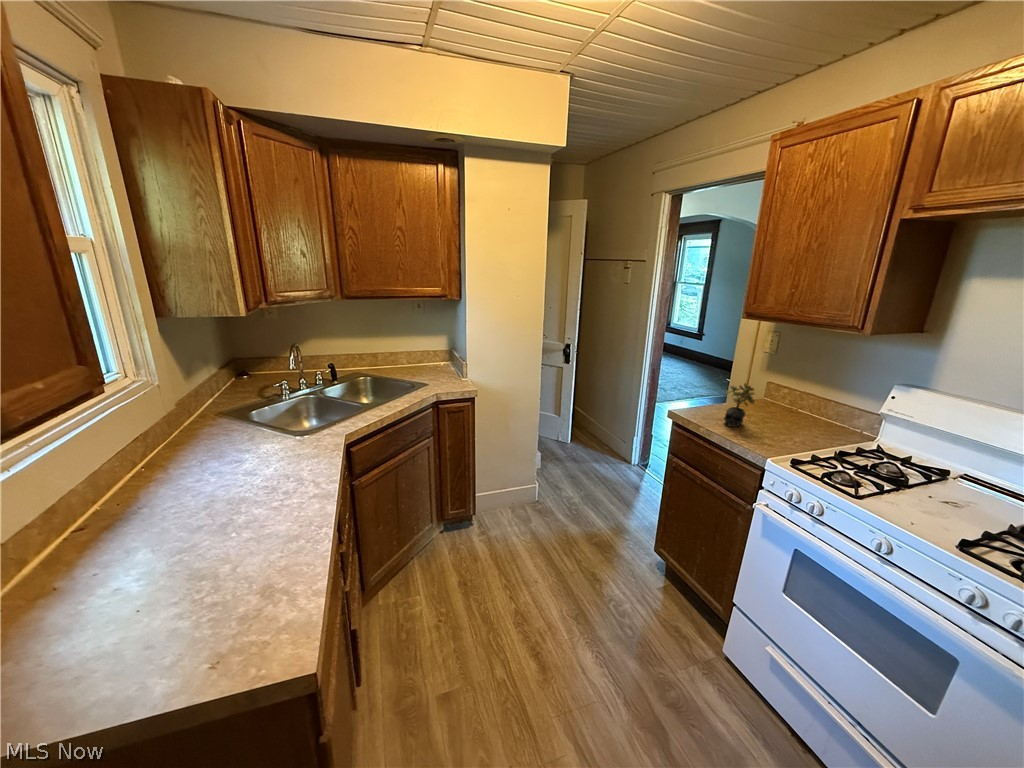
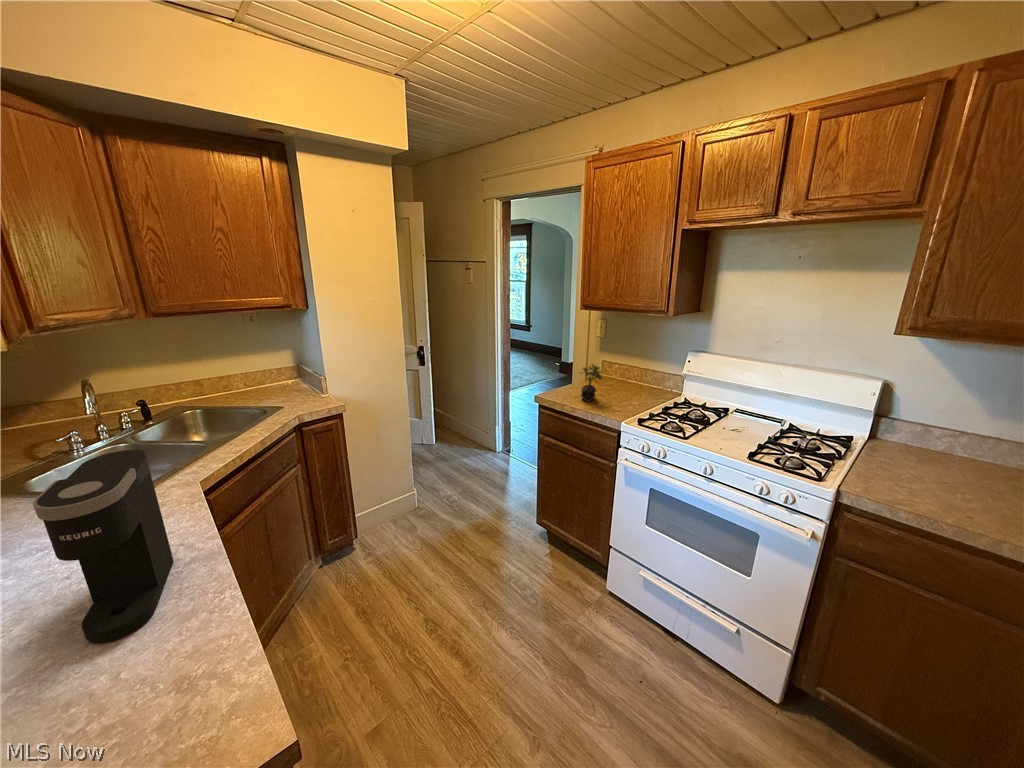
coffee maker: none [205,398,303,542] -> present [33,450,174,643]

